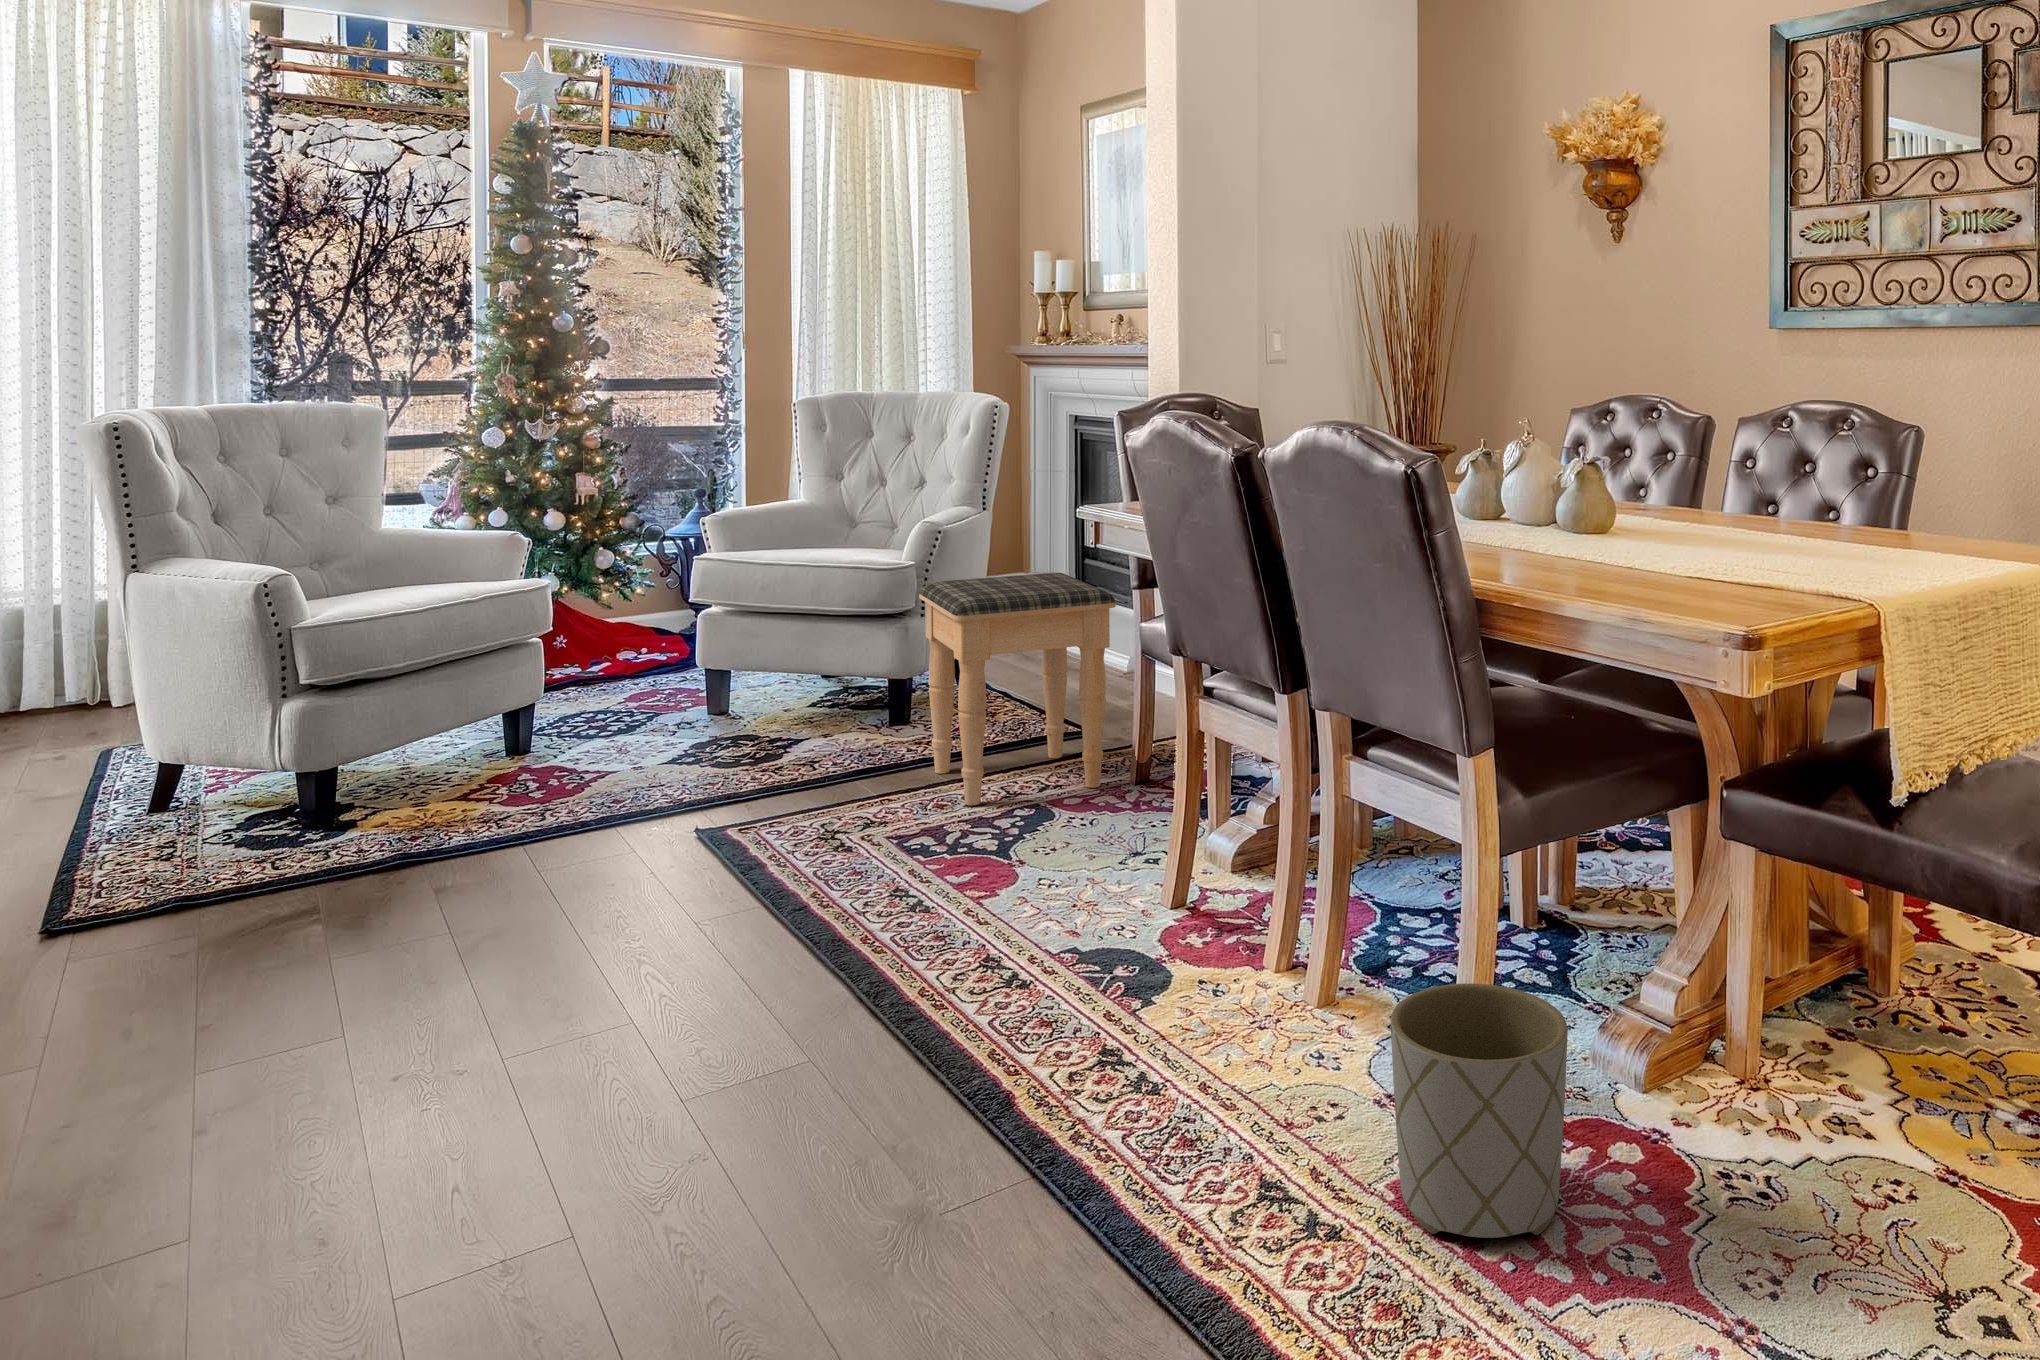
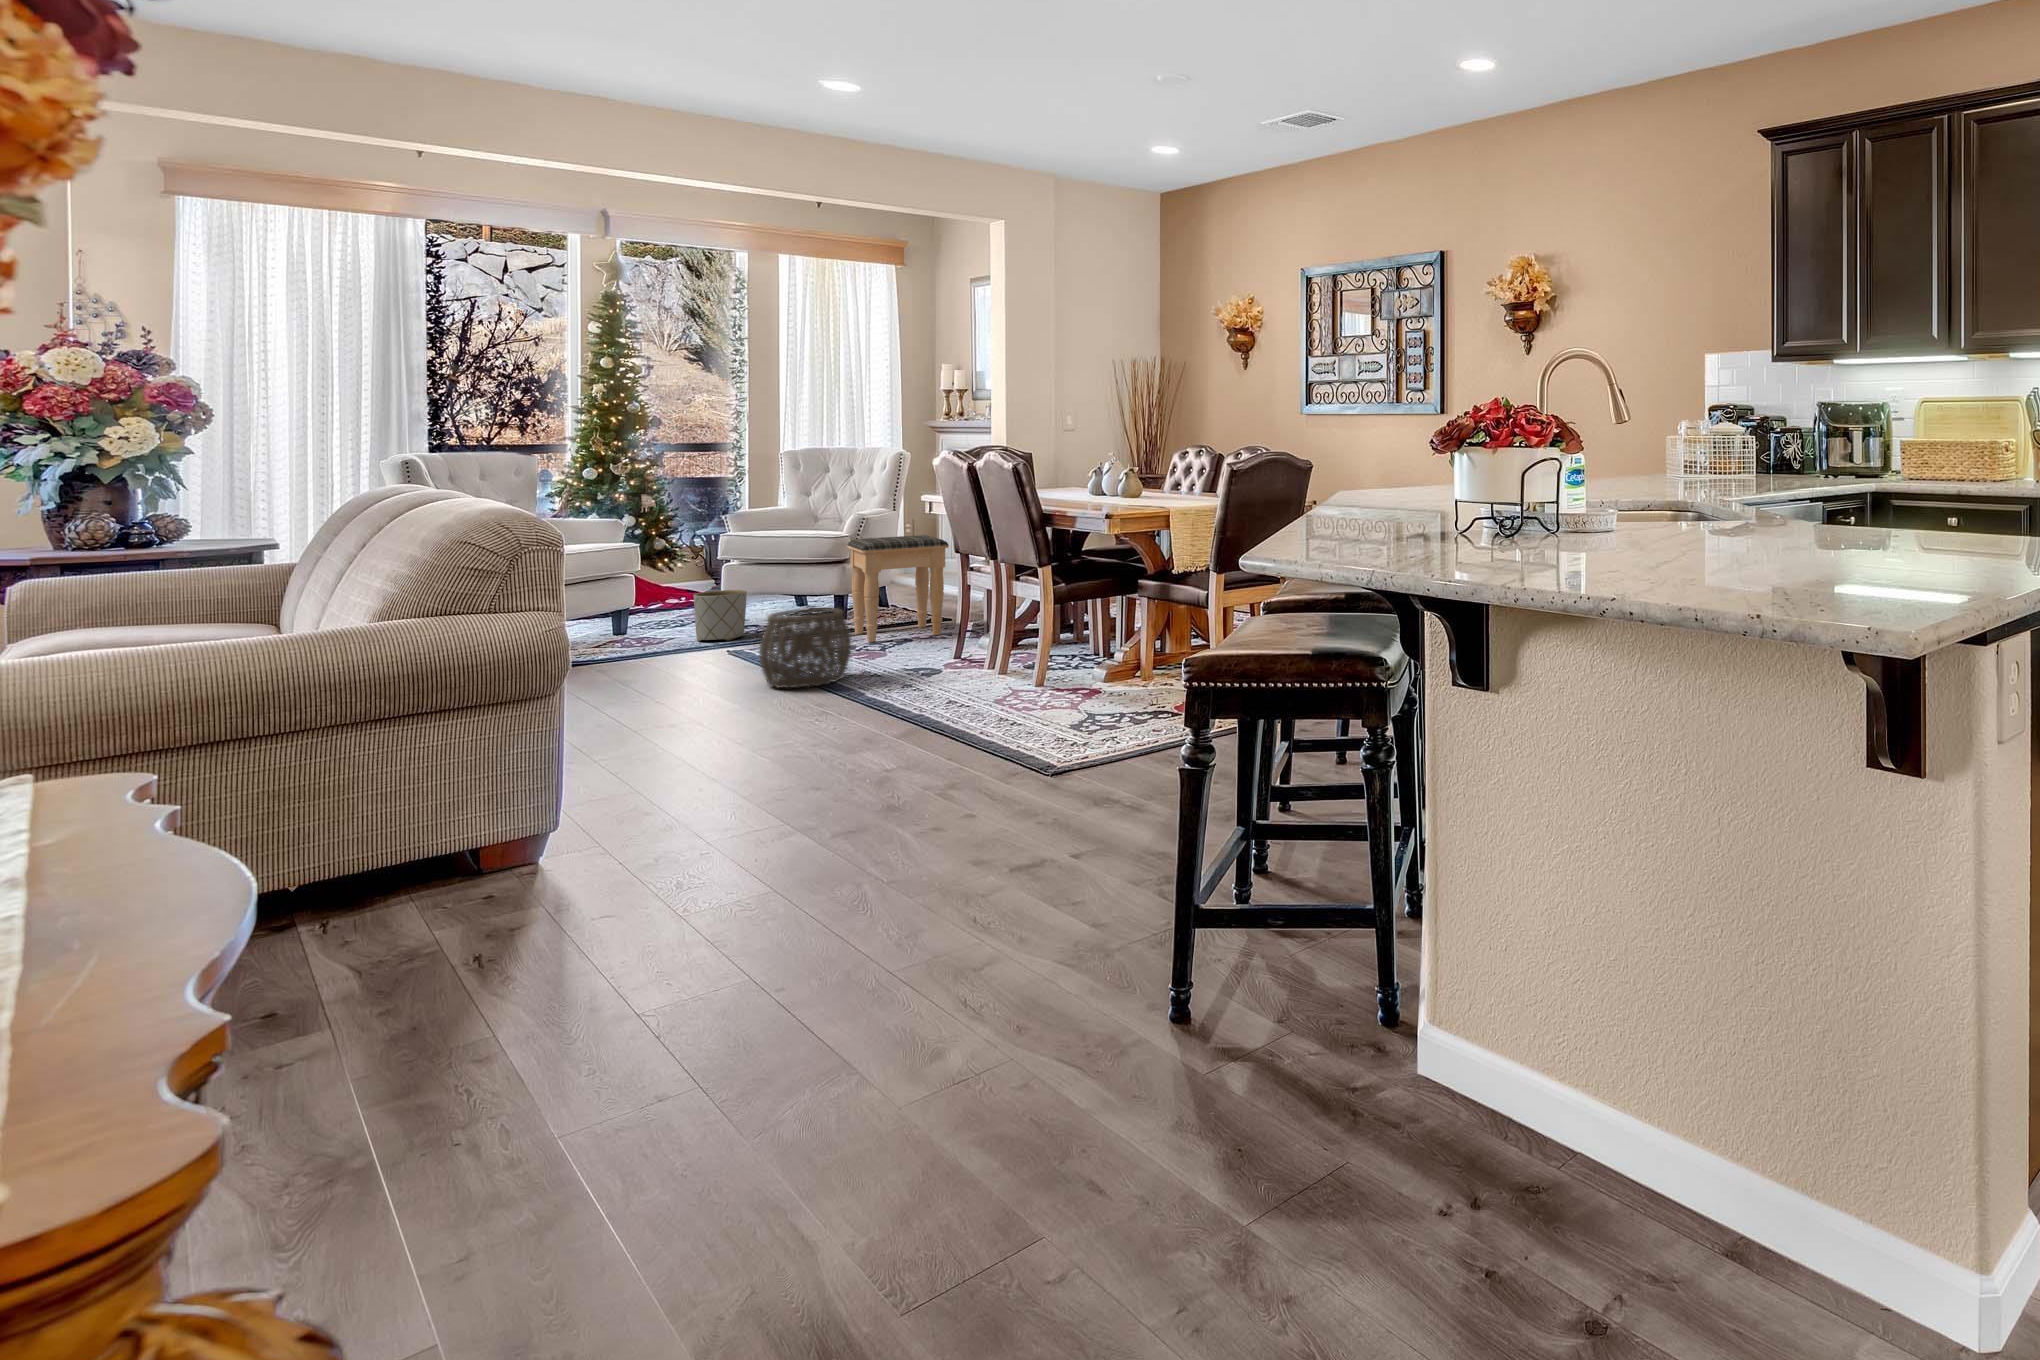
woven basket: none [759,782,964,1004] -> present [759,608,852,689]
planter: present [1391,983,1568,1238] -> present [694,590,747,642]

